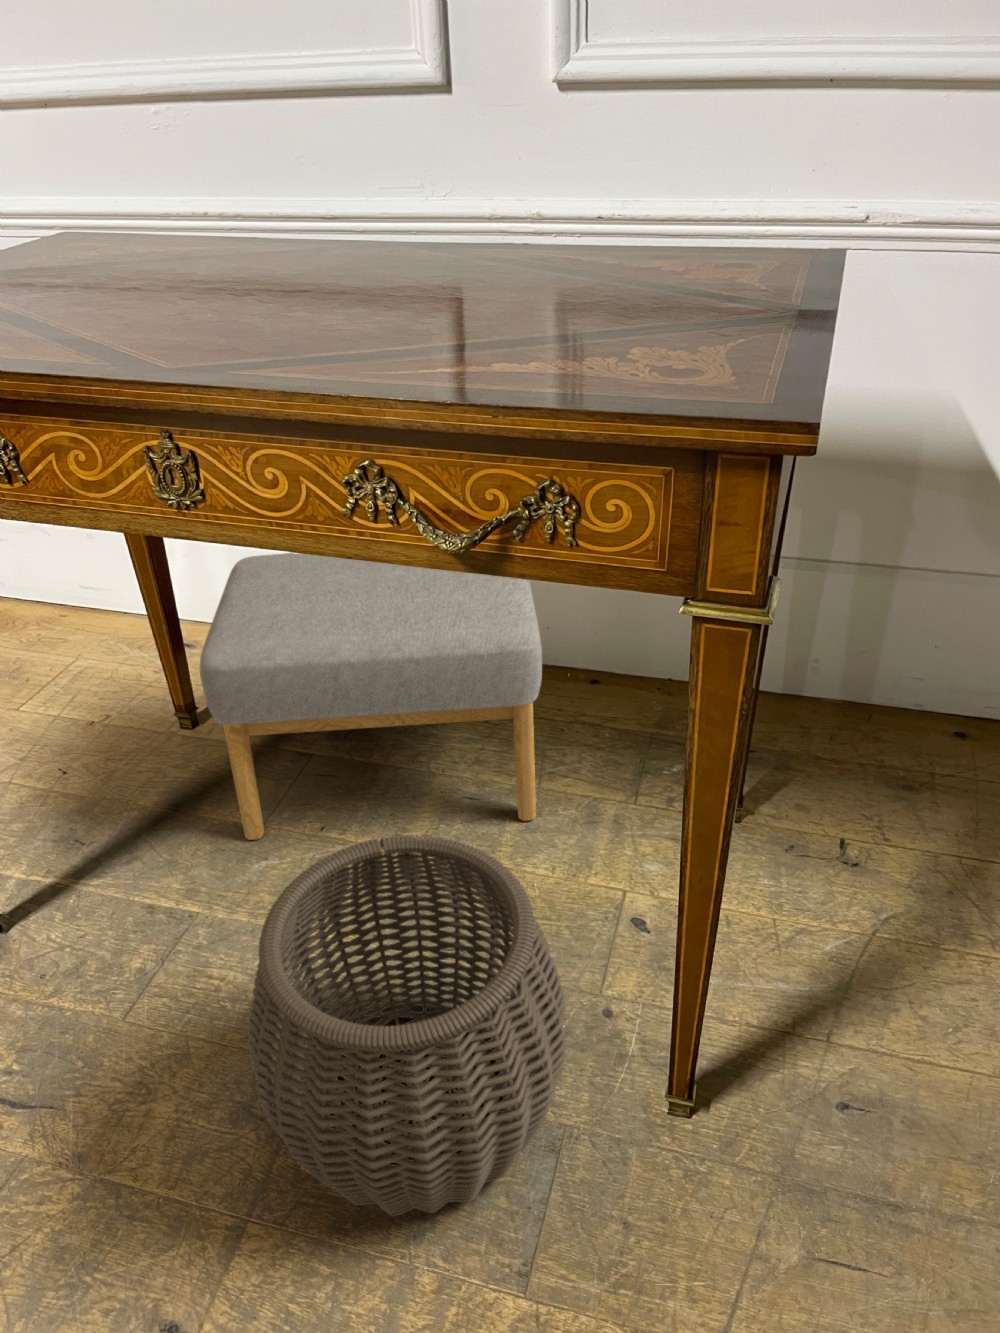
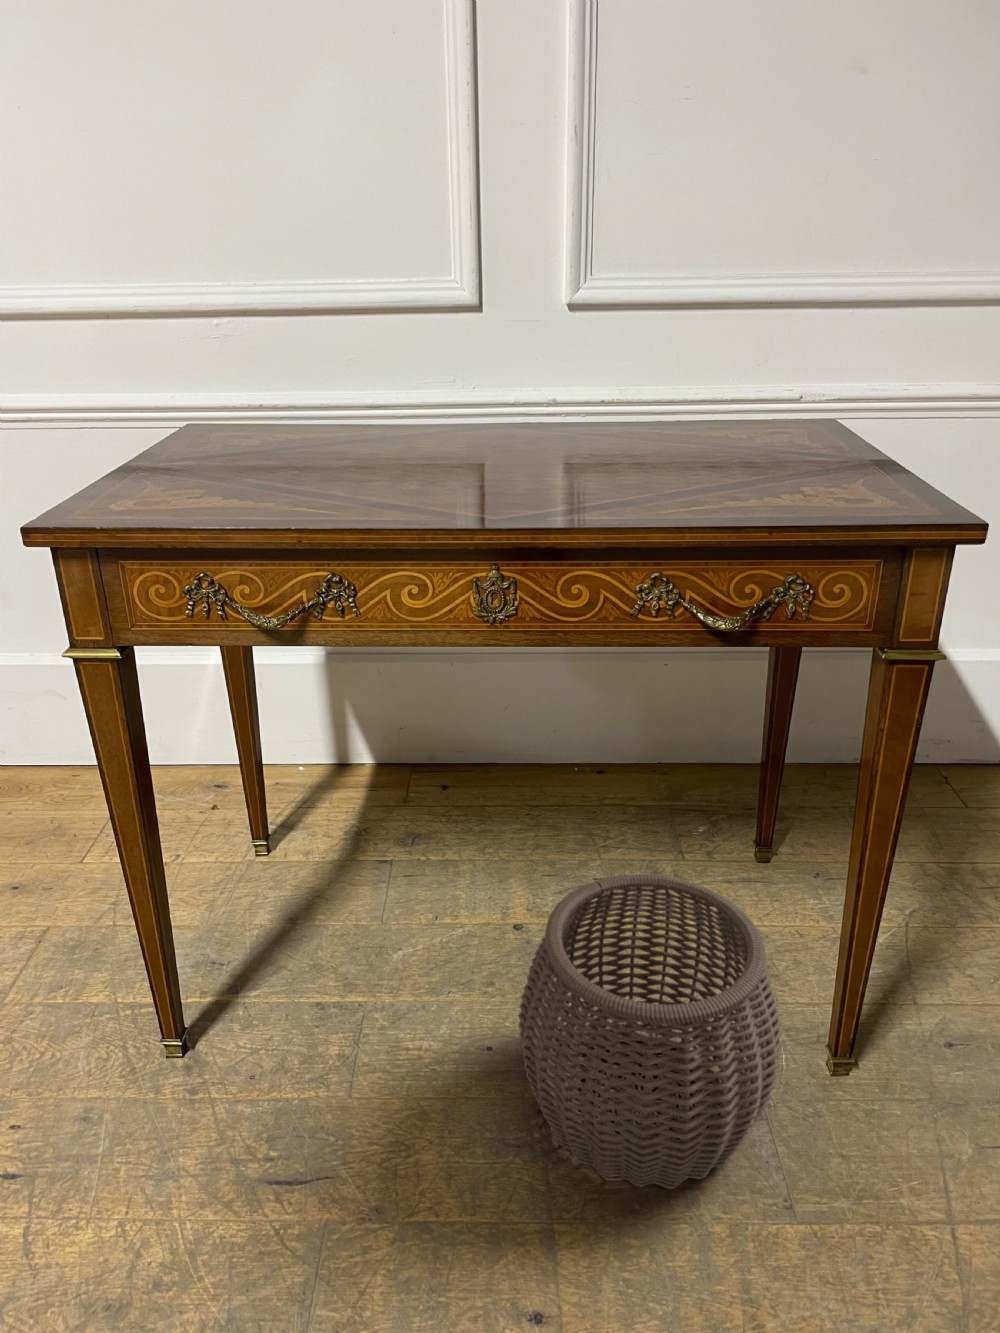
footstool: present [200,553,542,840] -> none [324,660,626,936]

